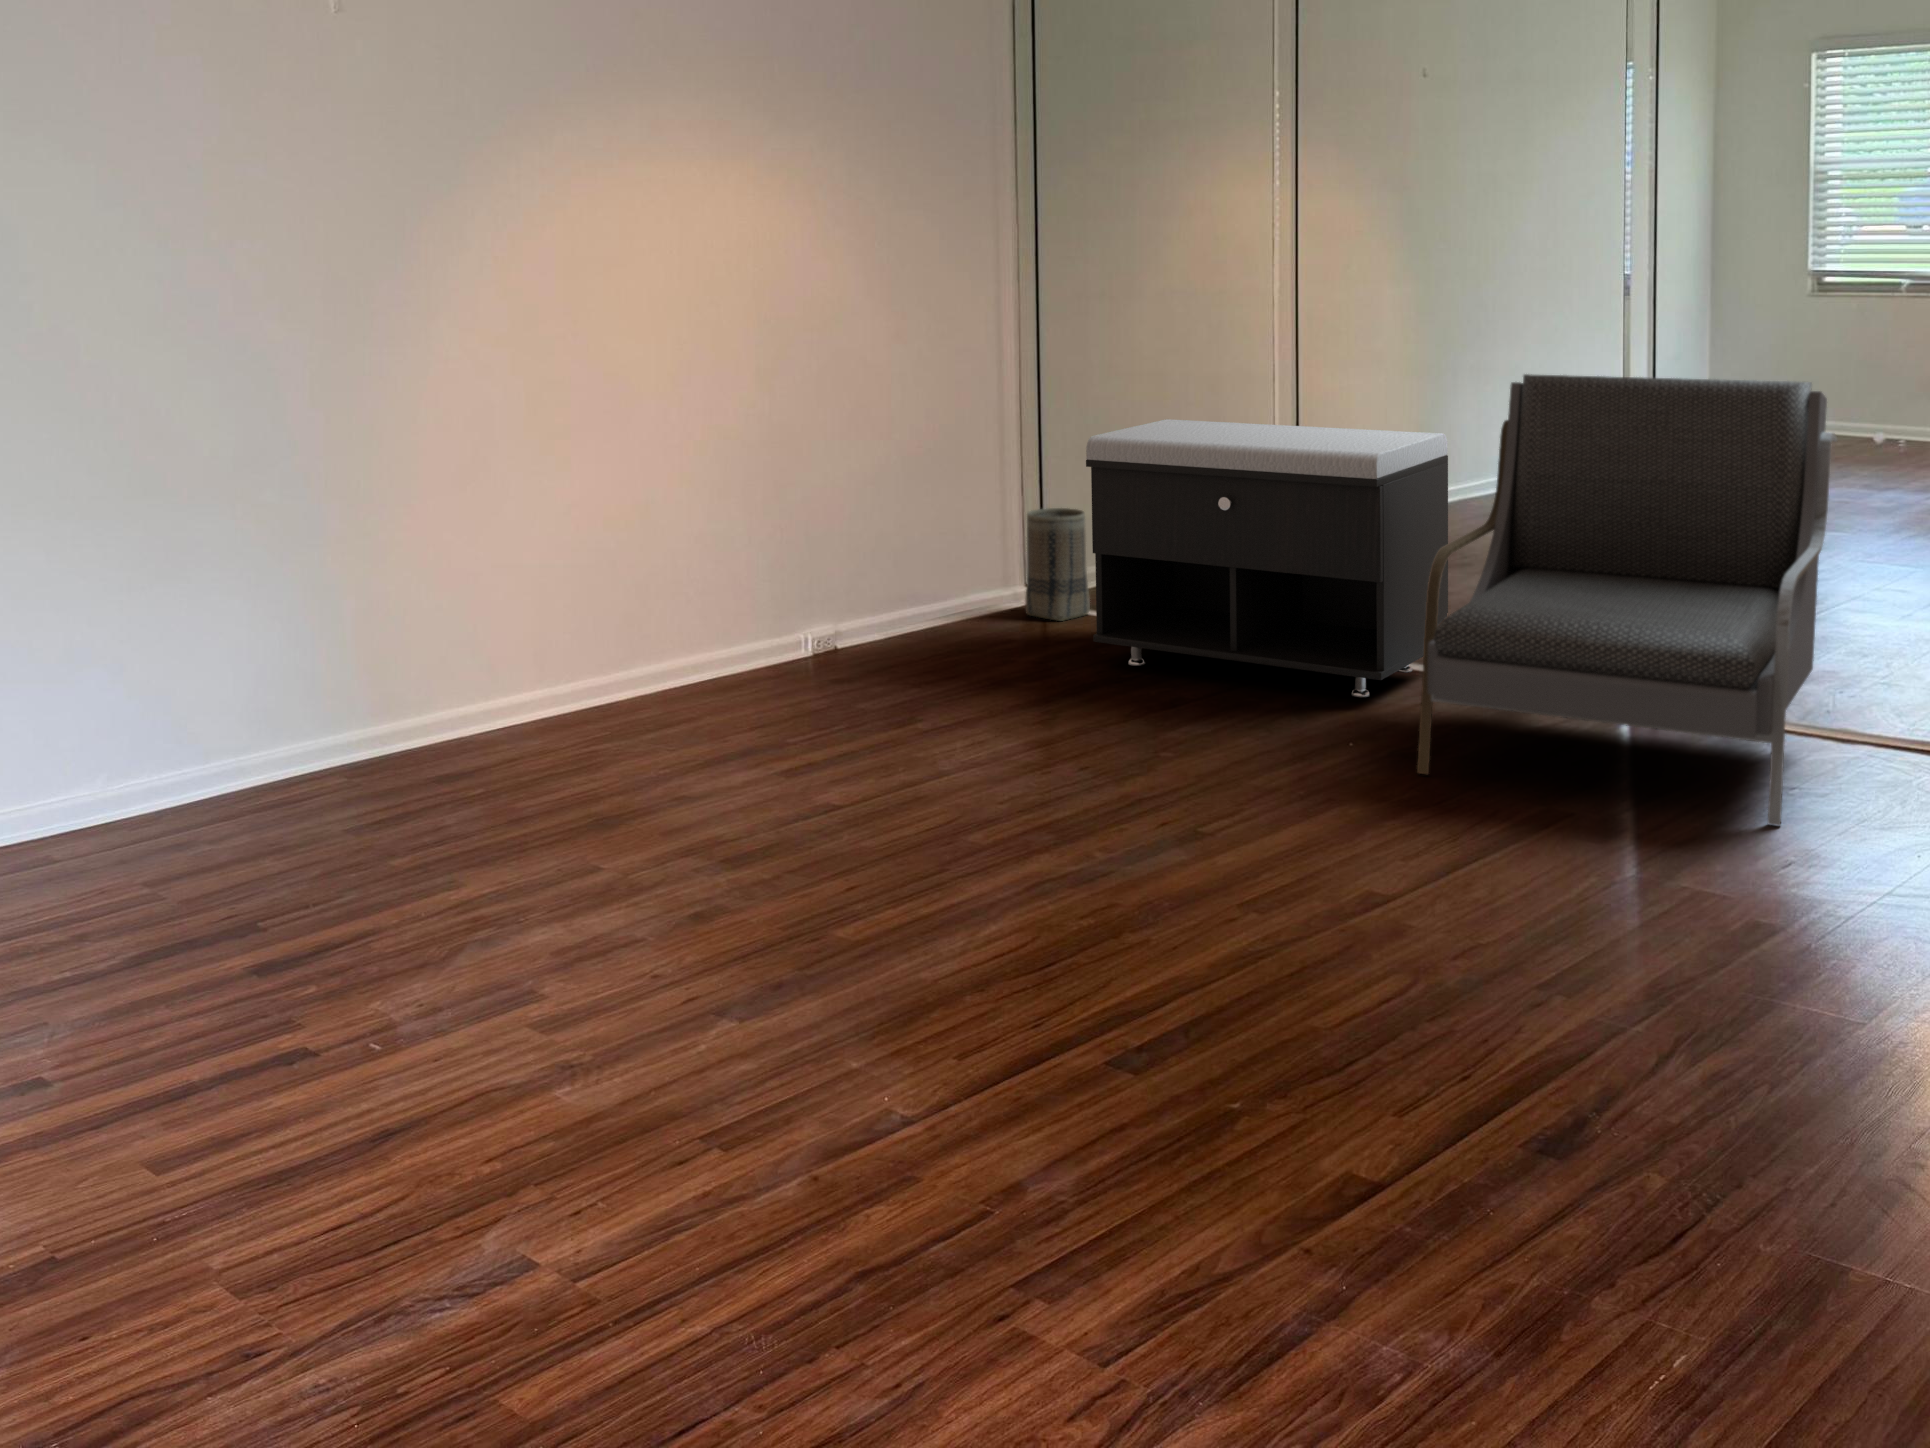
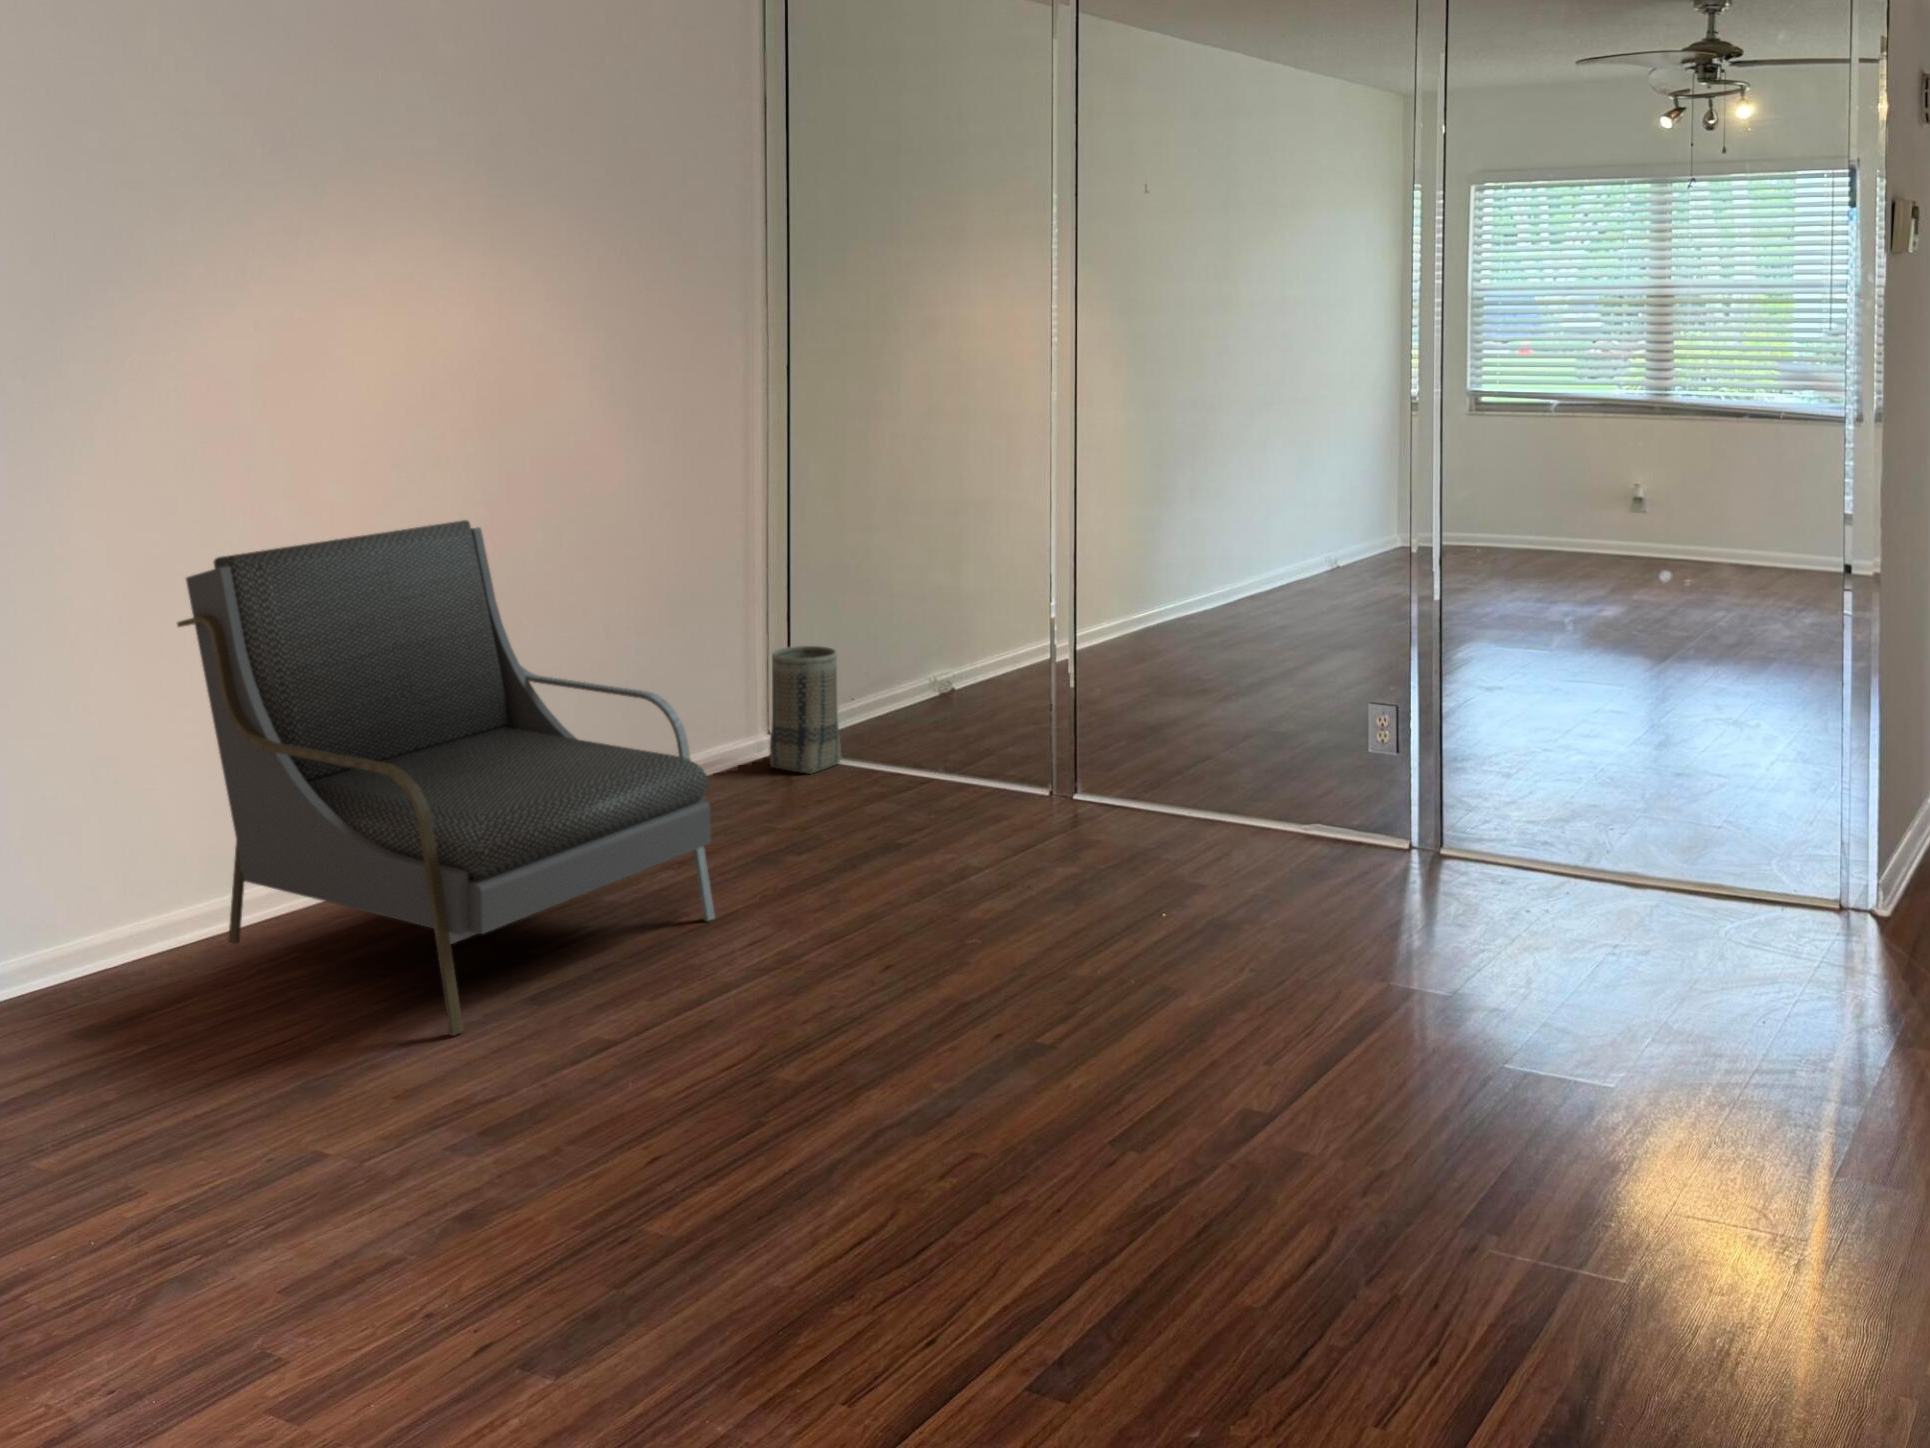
armchair: present [1417,374,1837,826] -> present [177,520,715,1036]
storage bench: present [1086,419,1448,697] -> none [858,550,1235,855]

